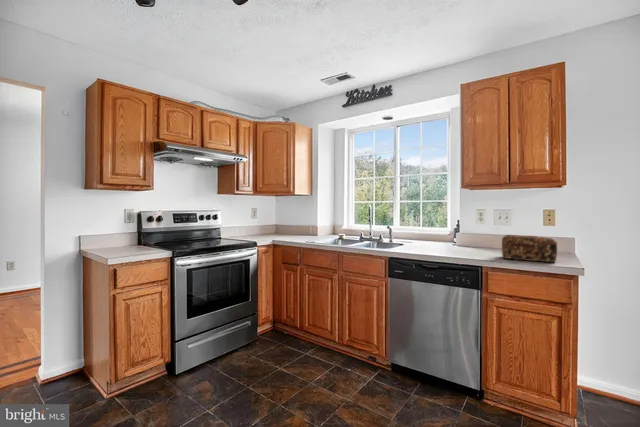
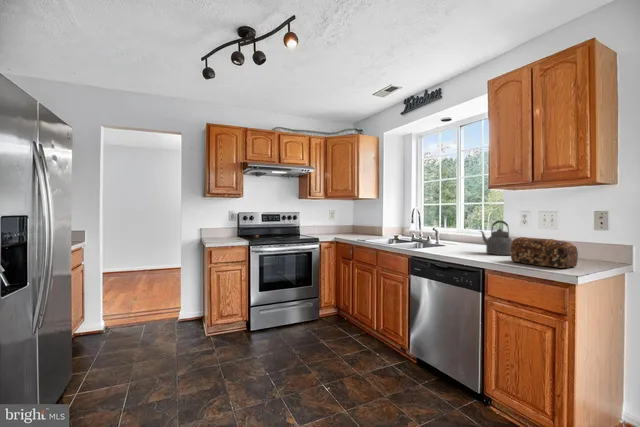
kettle: none [445,219,481,252] -> present [480,221,512,255]

